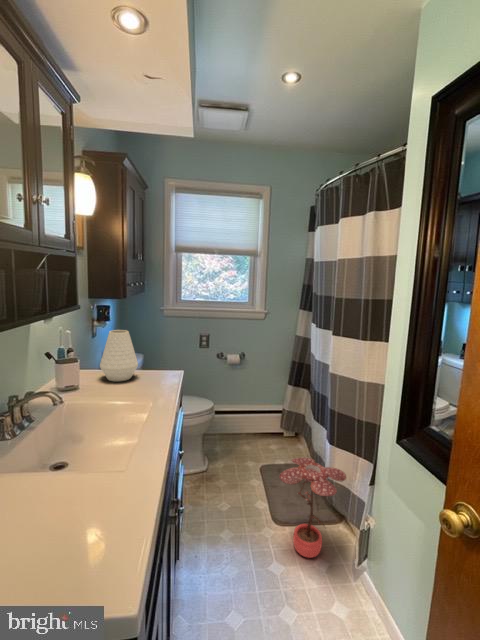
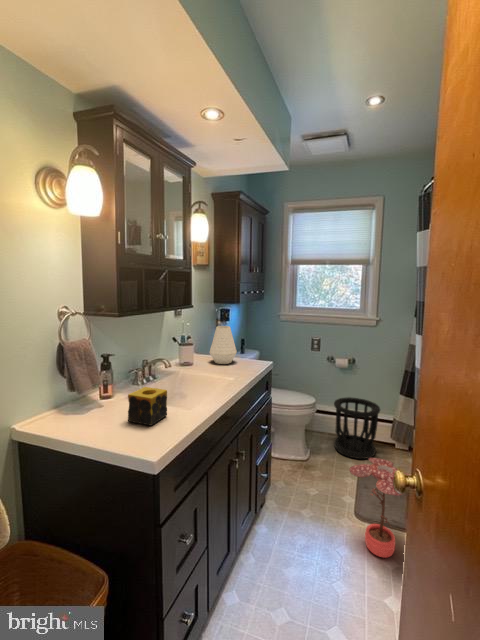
wastebasket: none [230,394,274,457] -> present [334,397,380,459]
candle: none [33,451,100,525] -> present [128,387,167,425]

